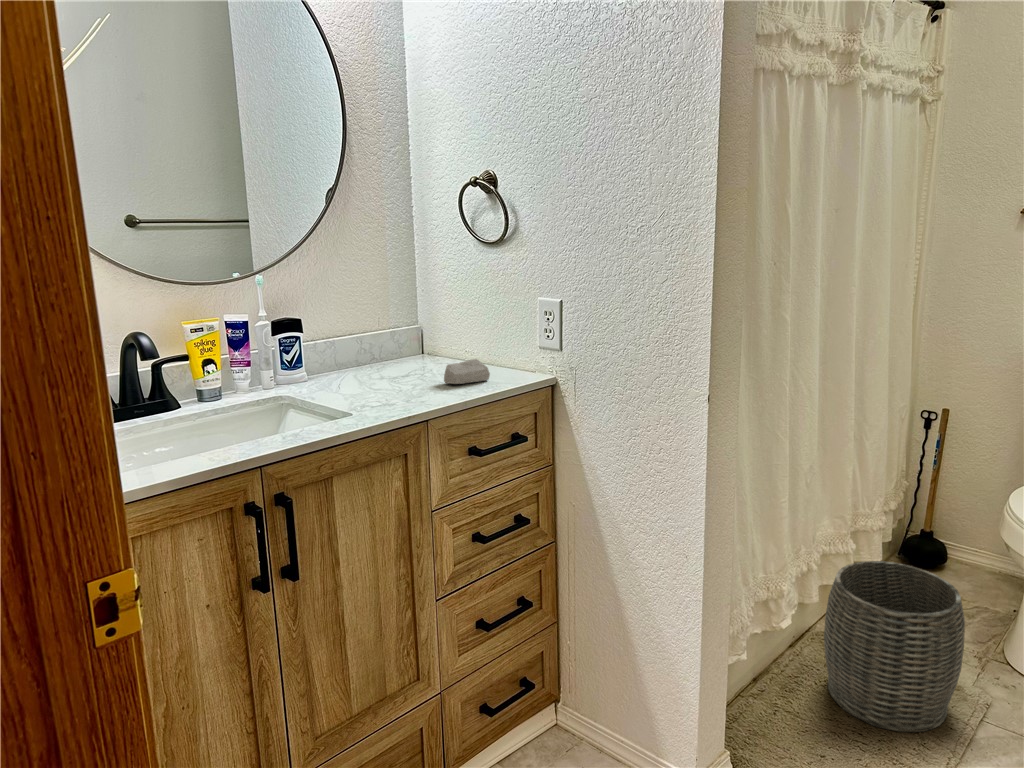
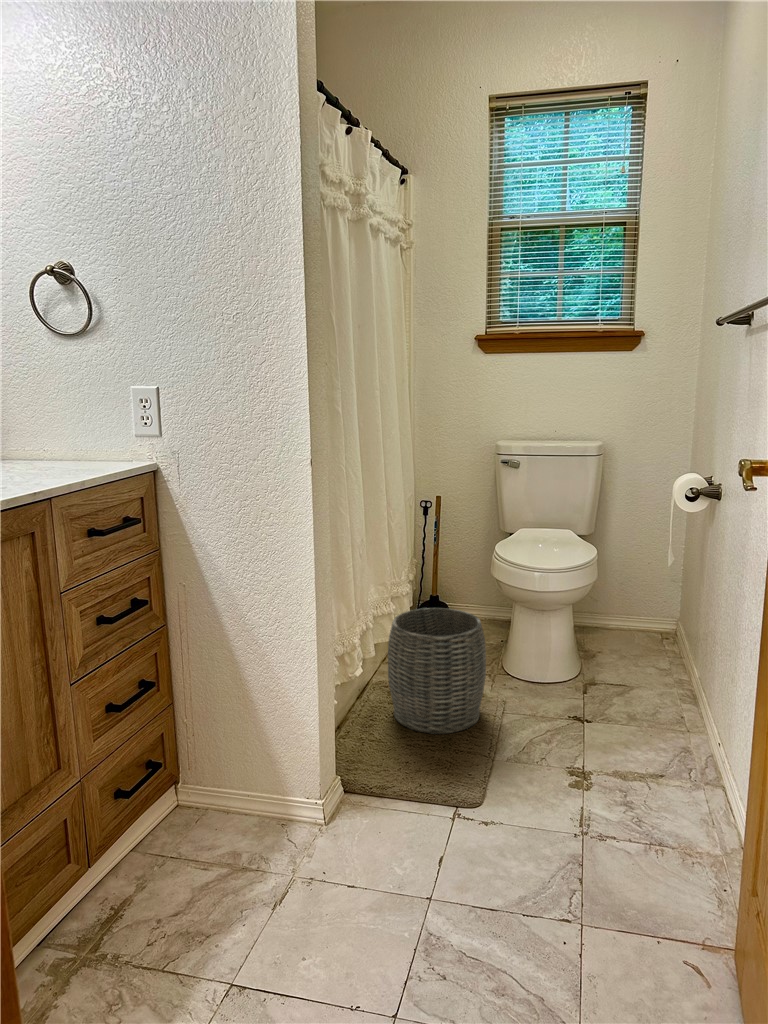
soap bar: present [444,359,490,384] -> none [46,449,95,472]

